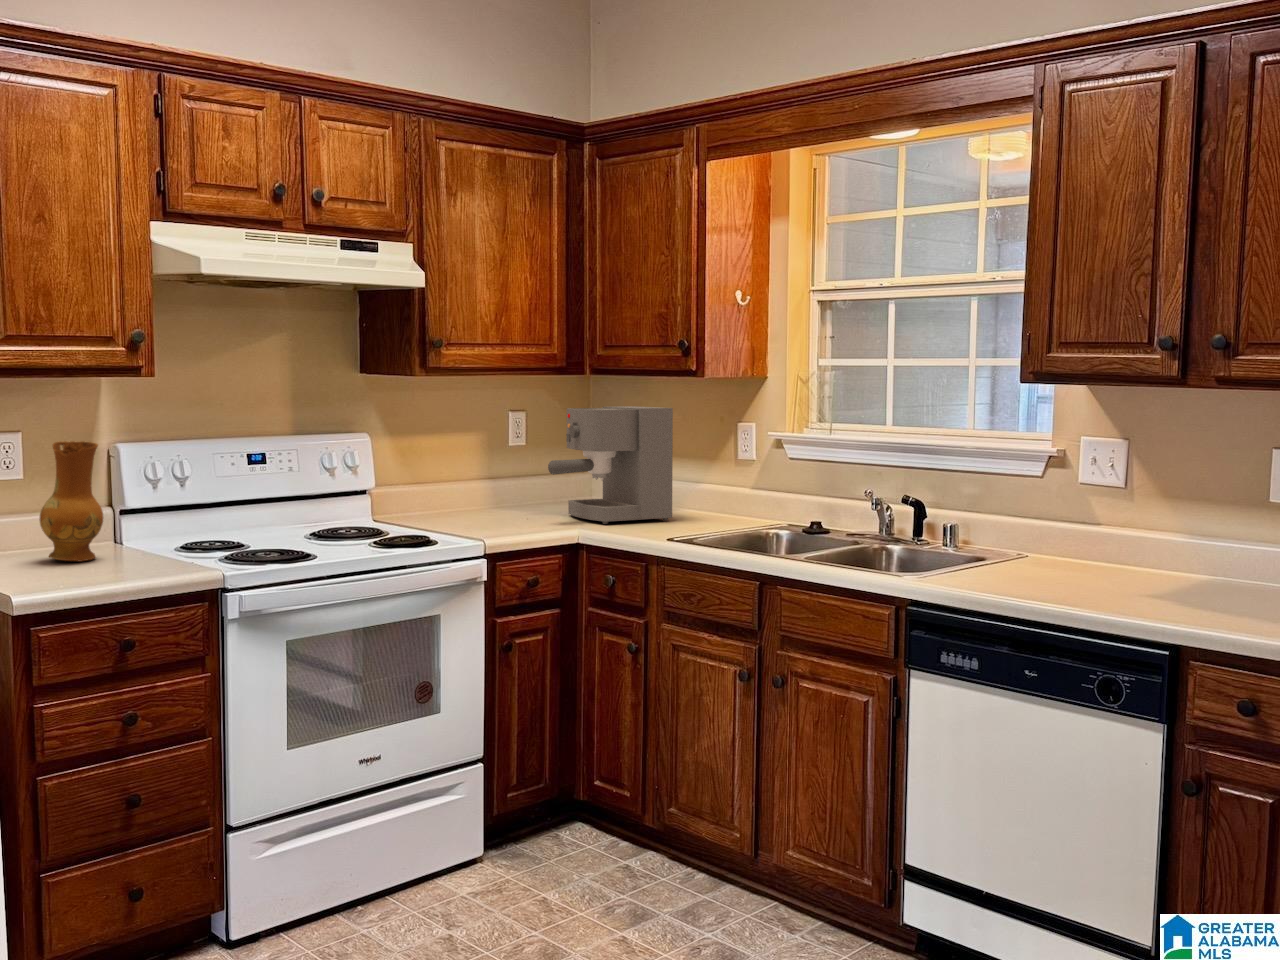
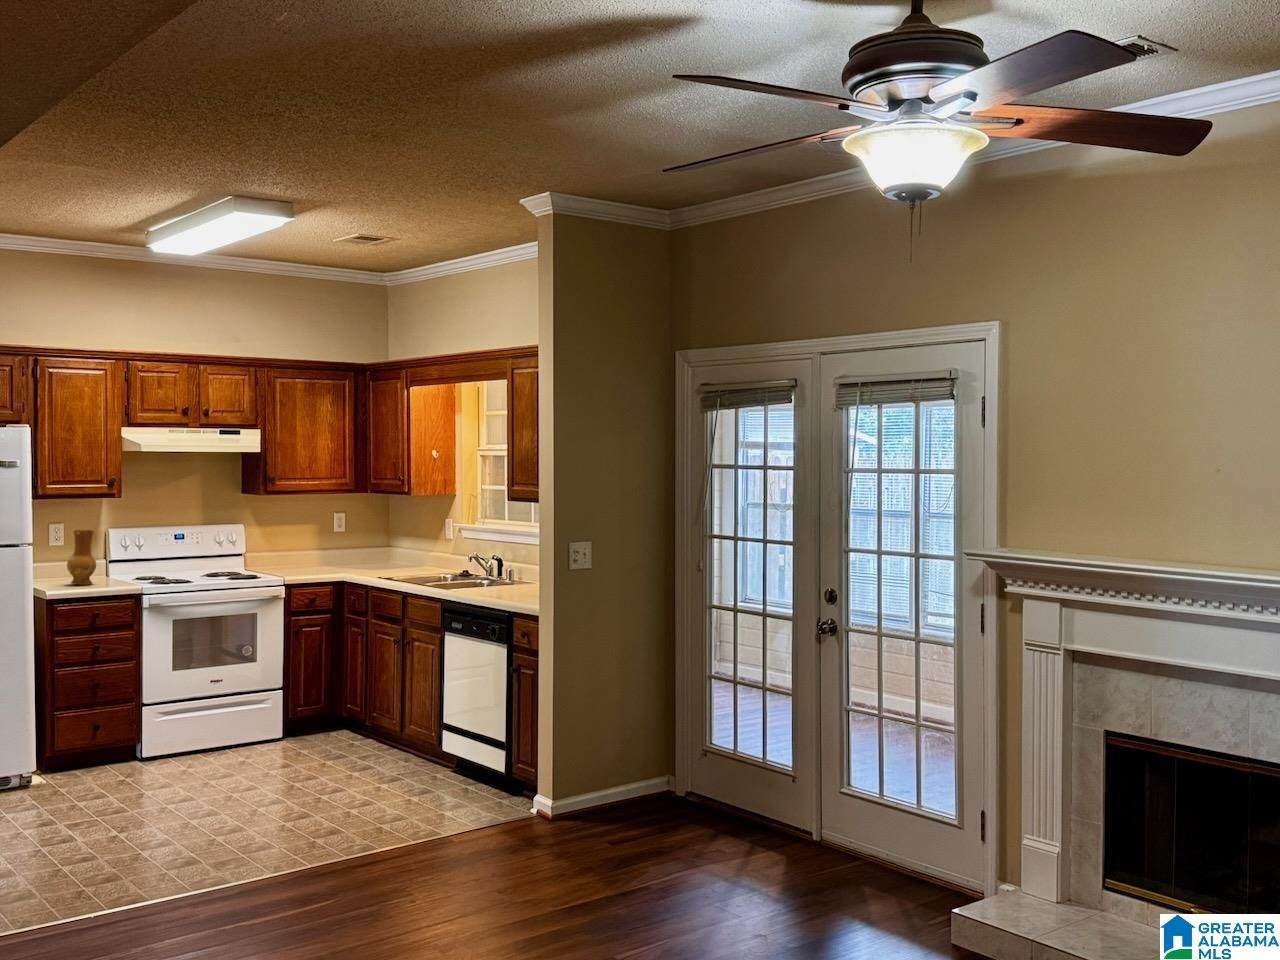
coffee maker: present [548,406,673,524] -> none [333,510,403,573]

